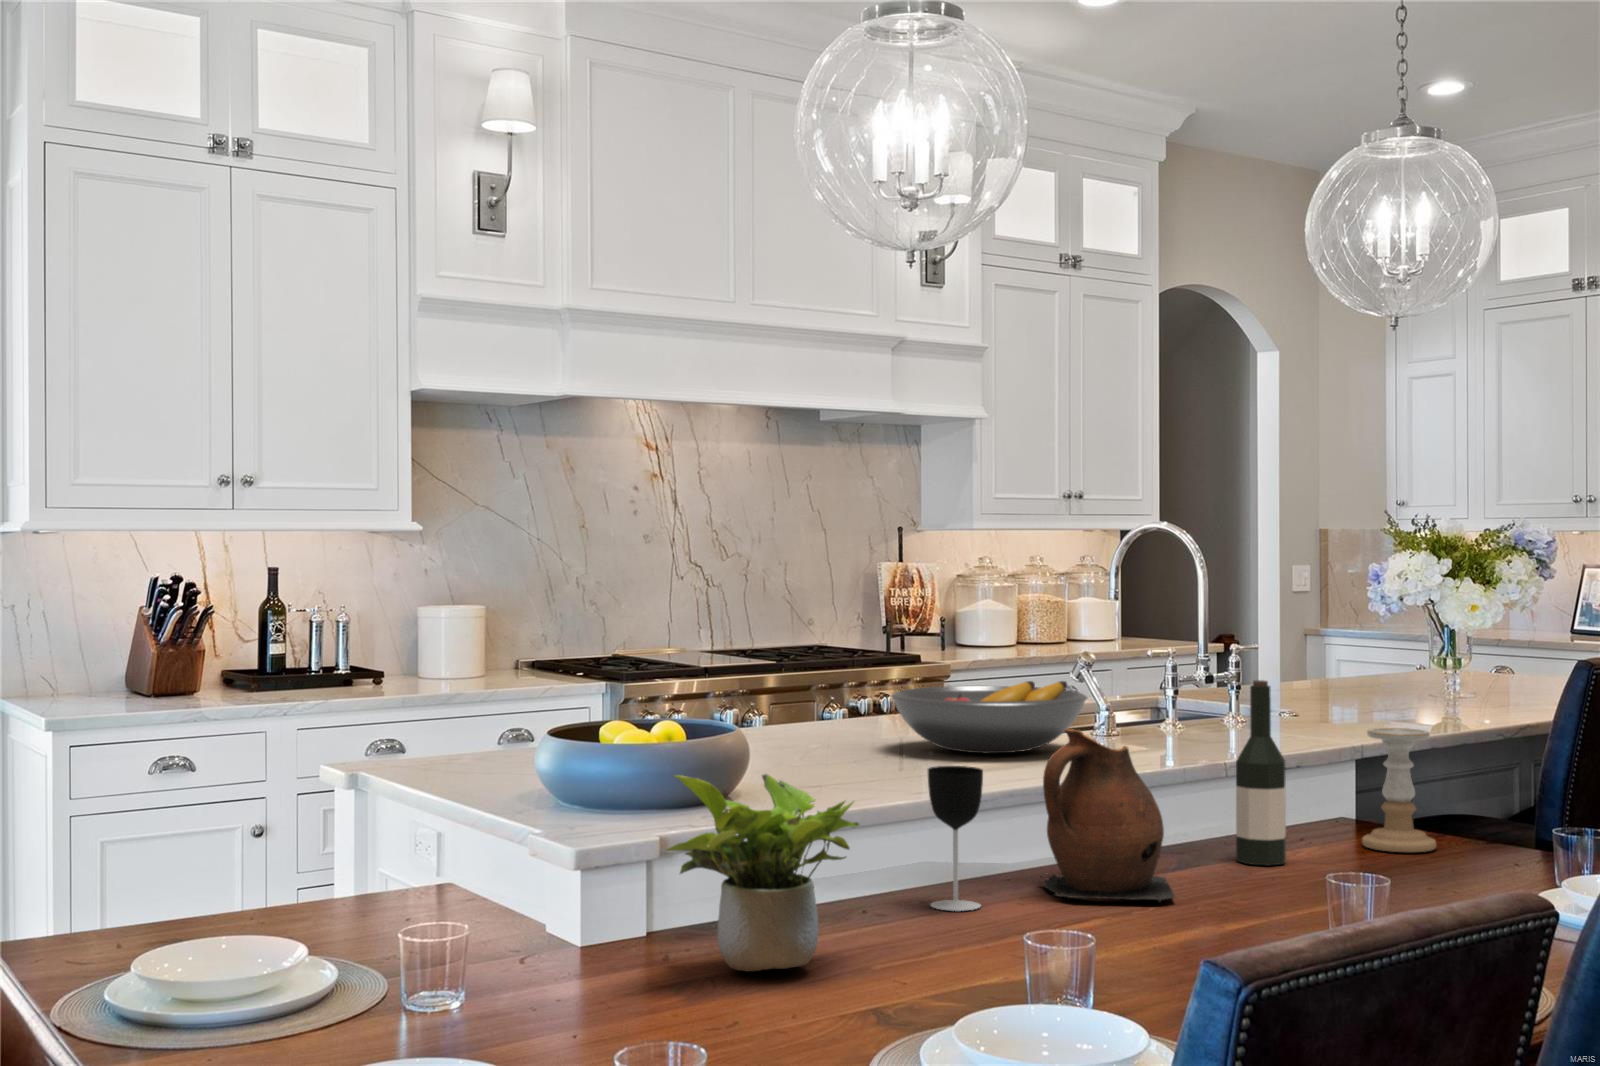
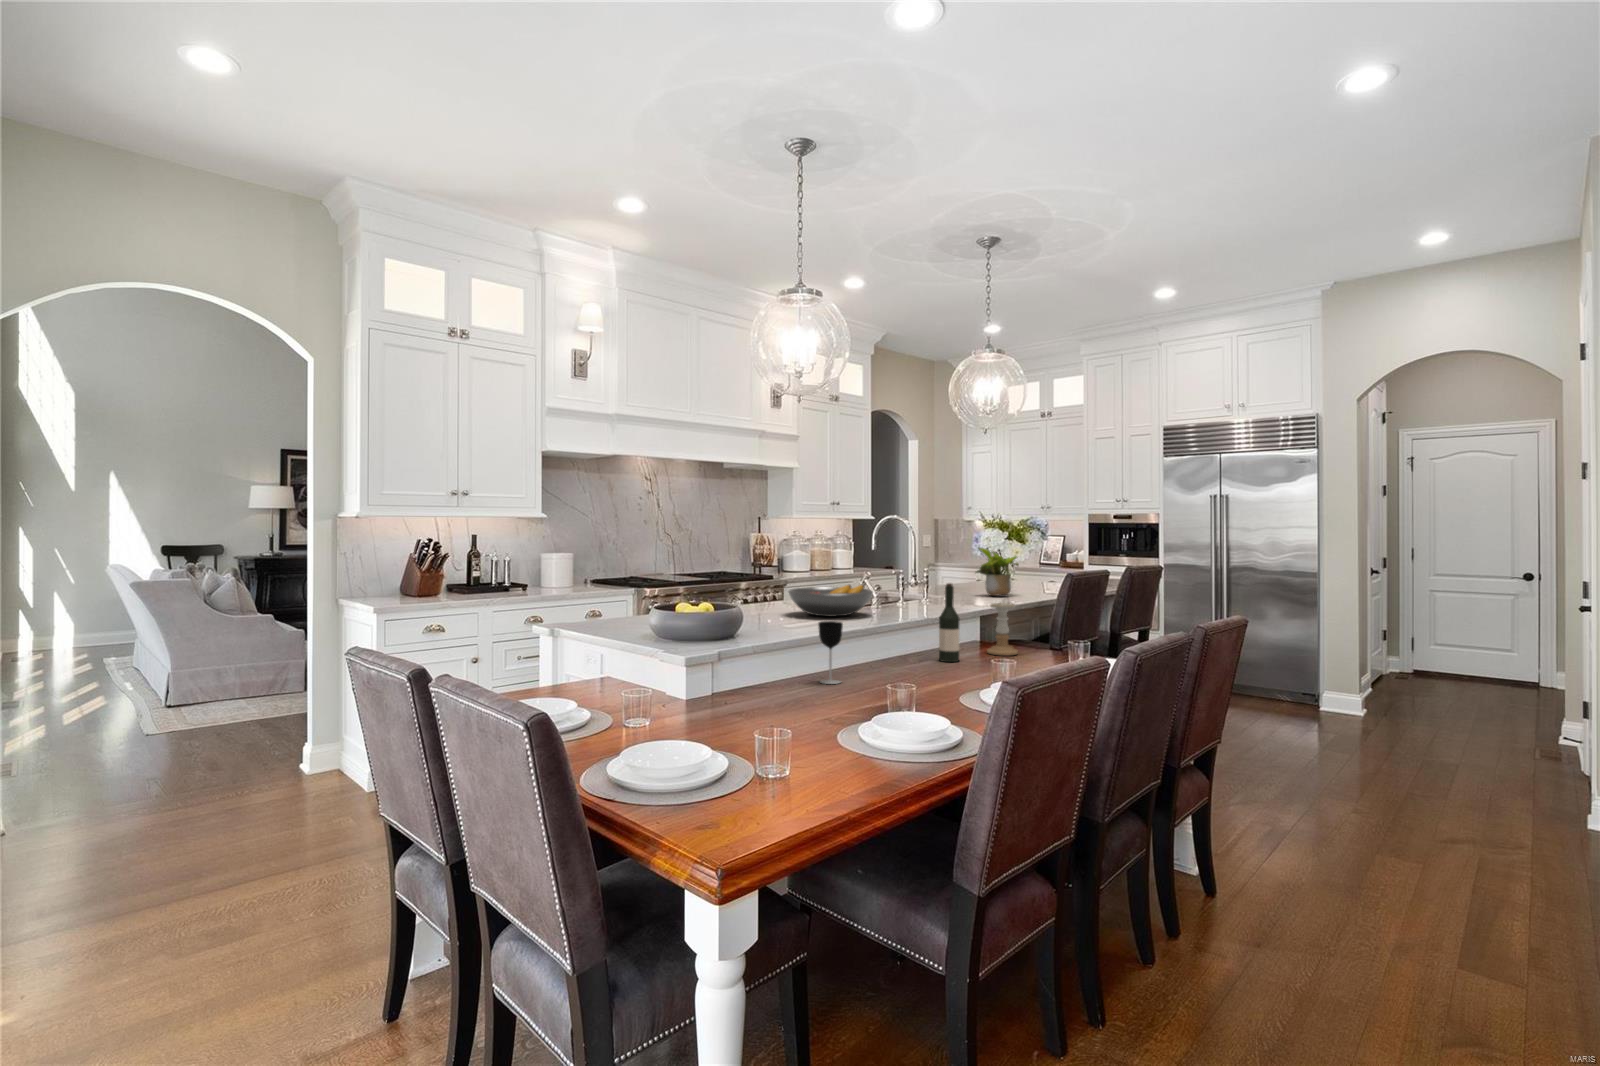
ceramic pitcher: present [1042,729,1175,903] -> none [861,604,922,679]
potted plant: present [667,774,859,971] -> present [976,548,1019,596]

